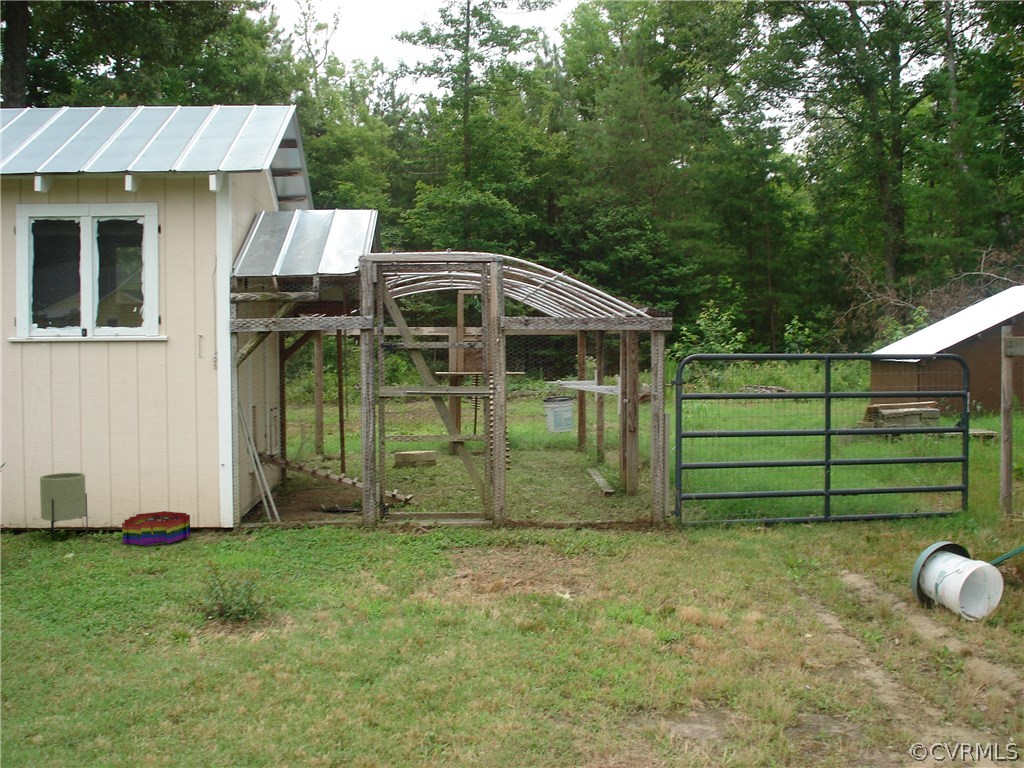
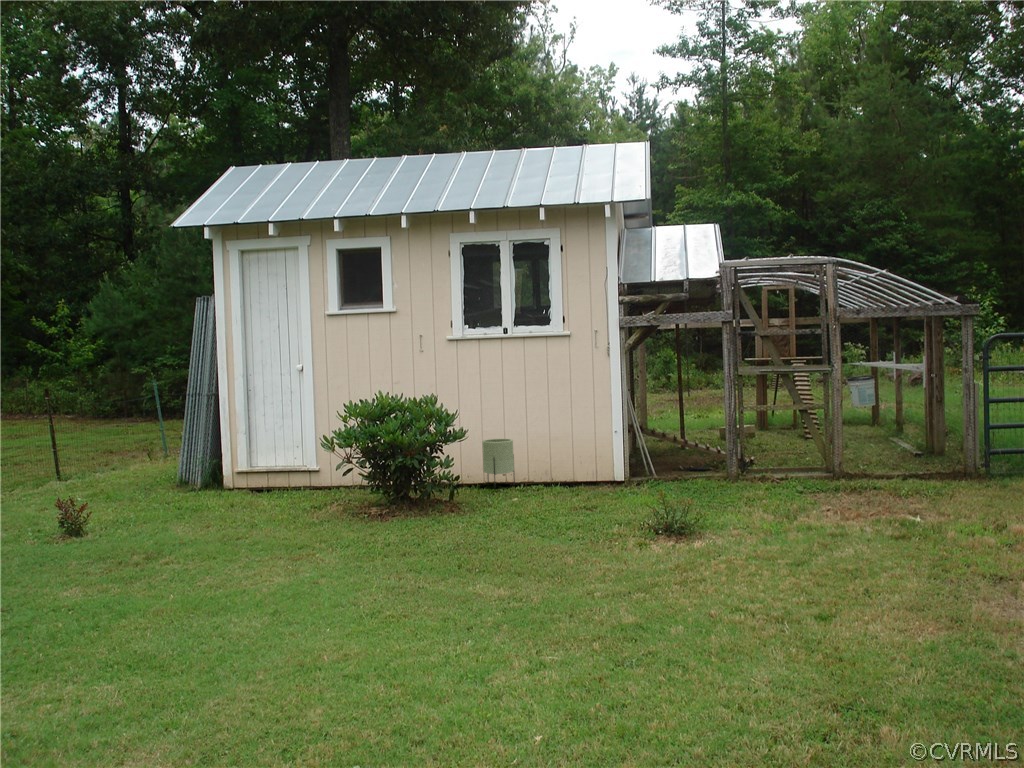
storage bin: present [122,511,190,545] -> none [545,468,594,492]

